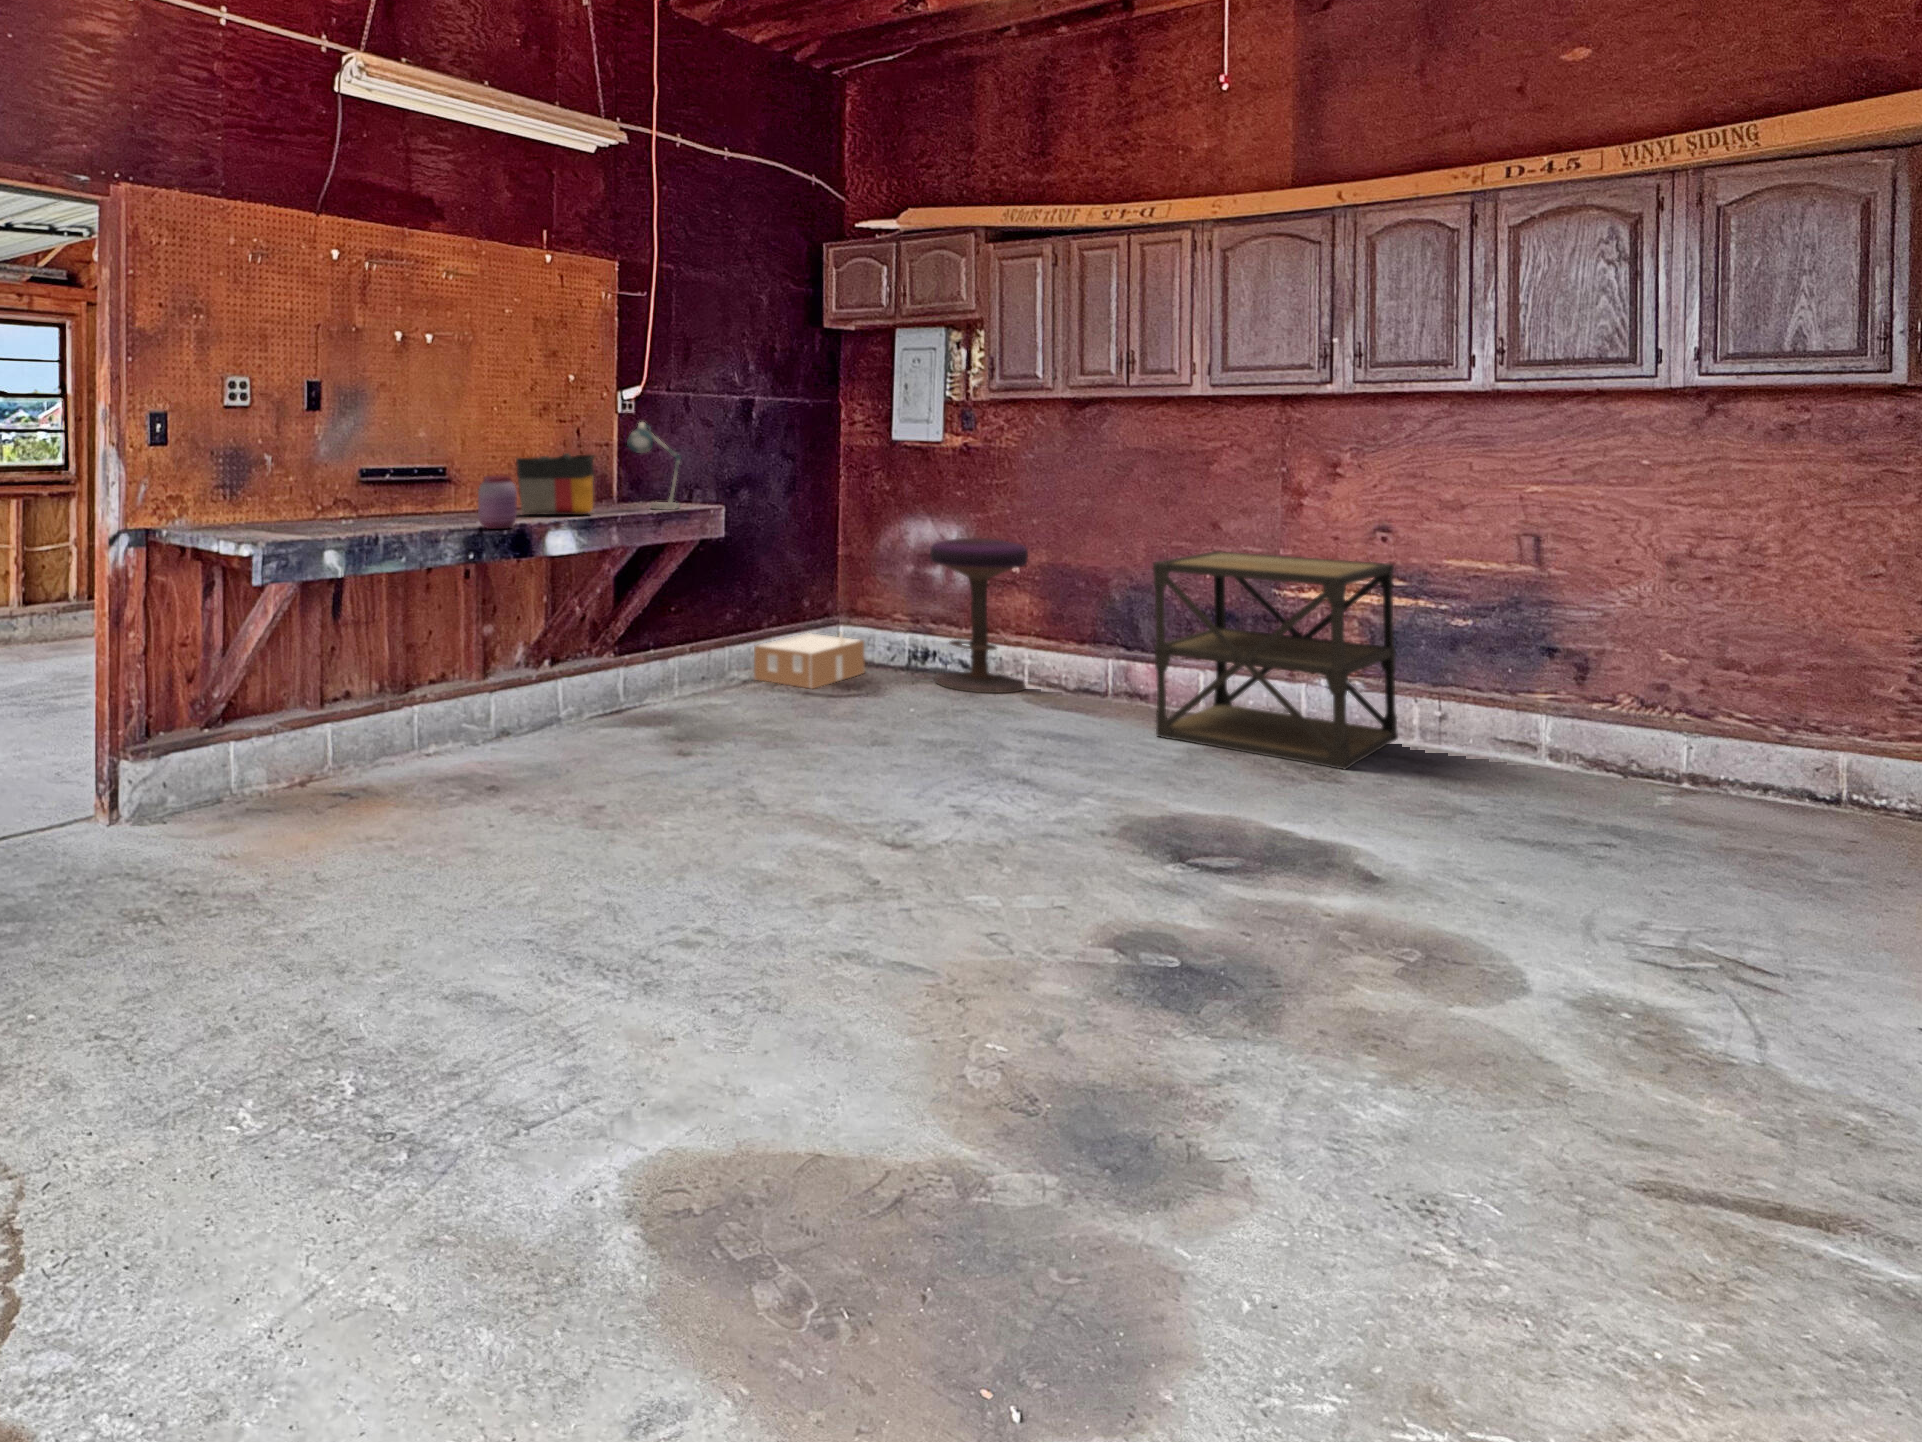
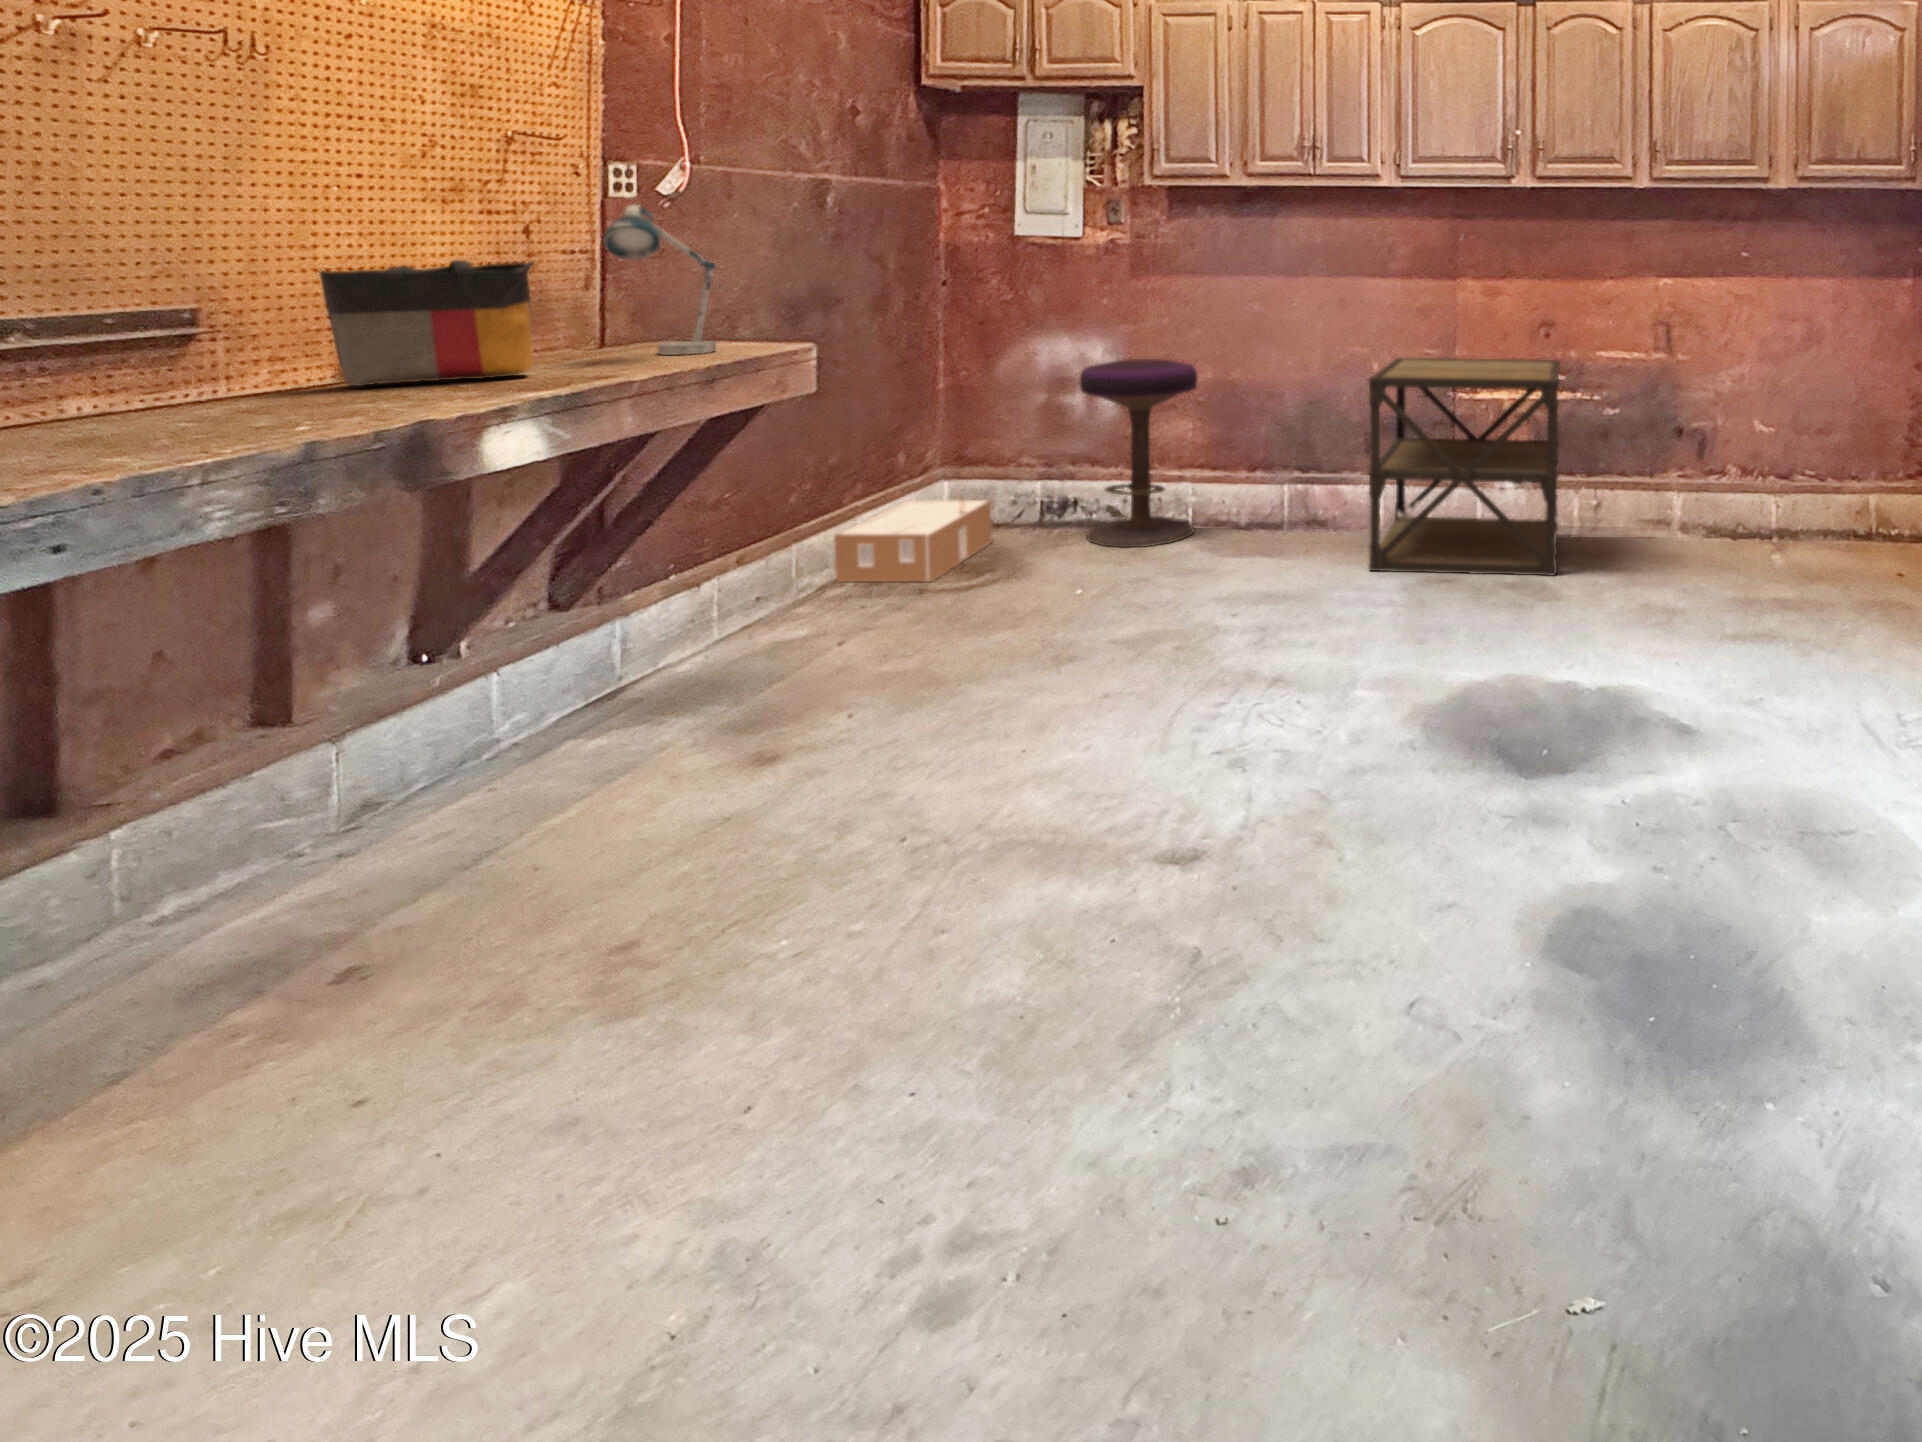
jar: present [478,476,517,529] -> none [186,312,320,437]

